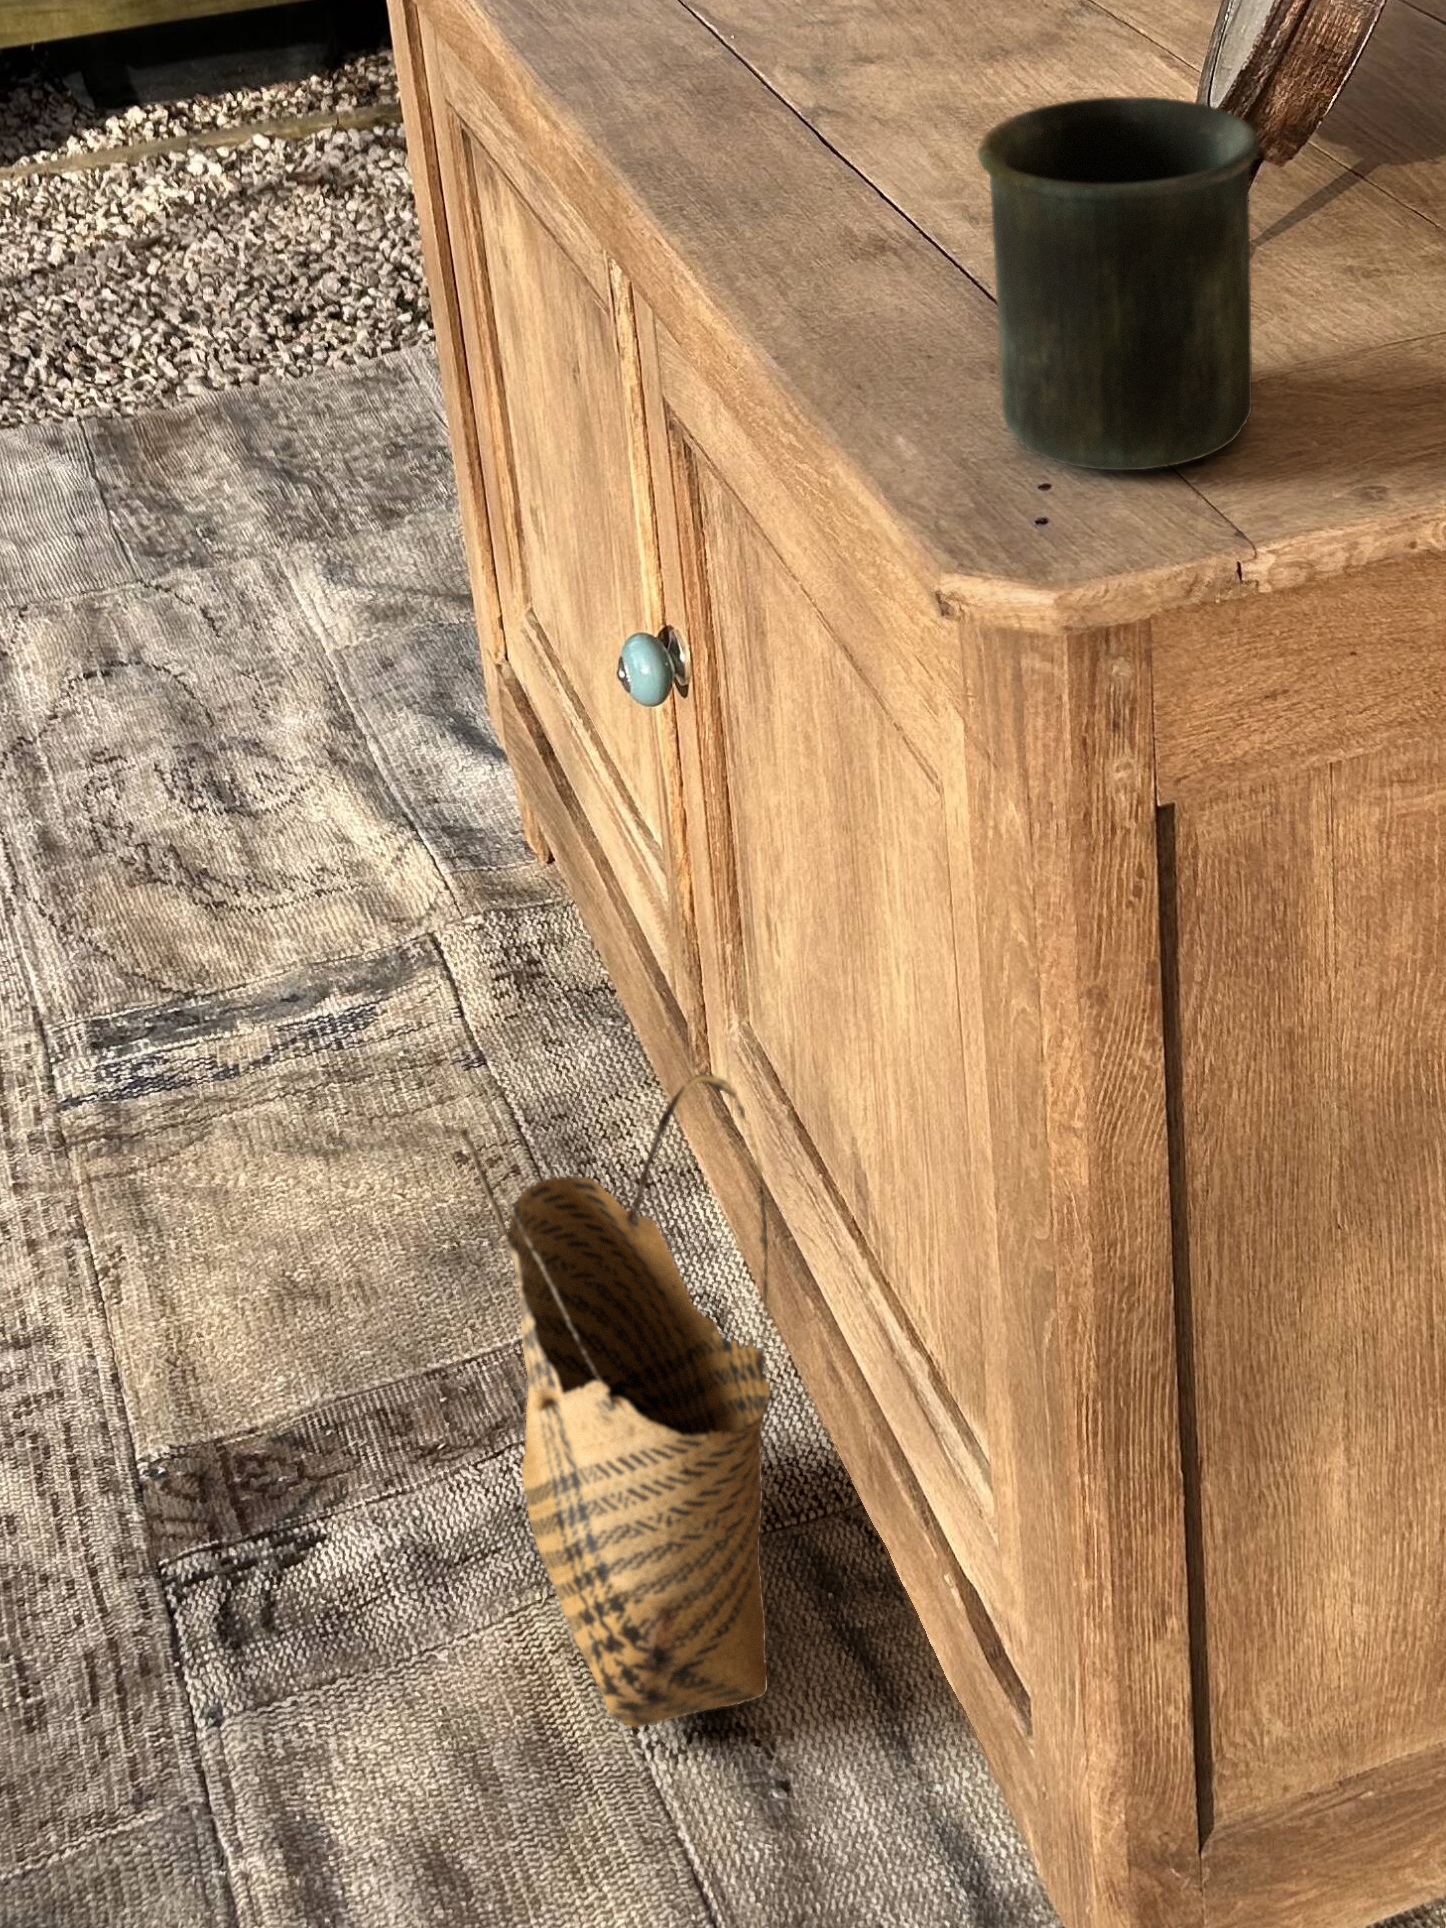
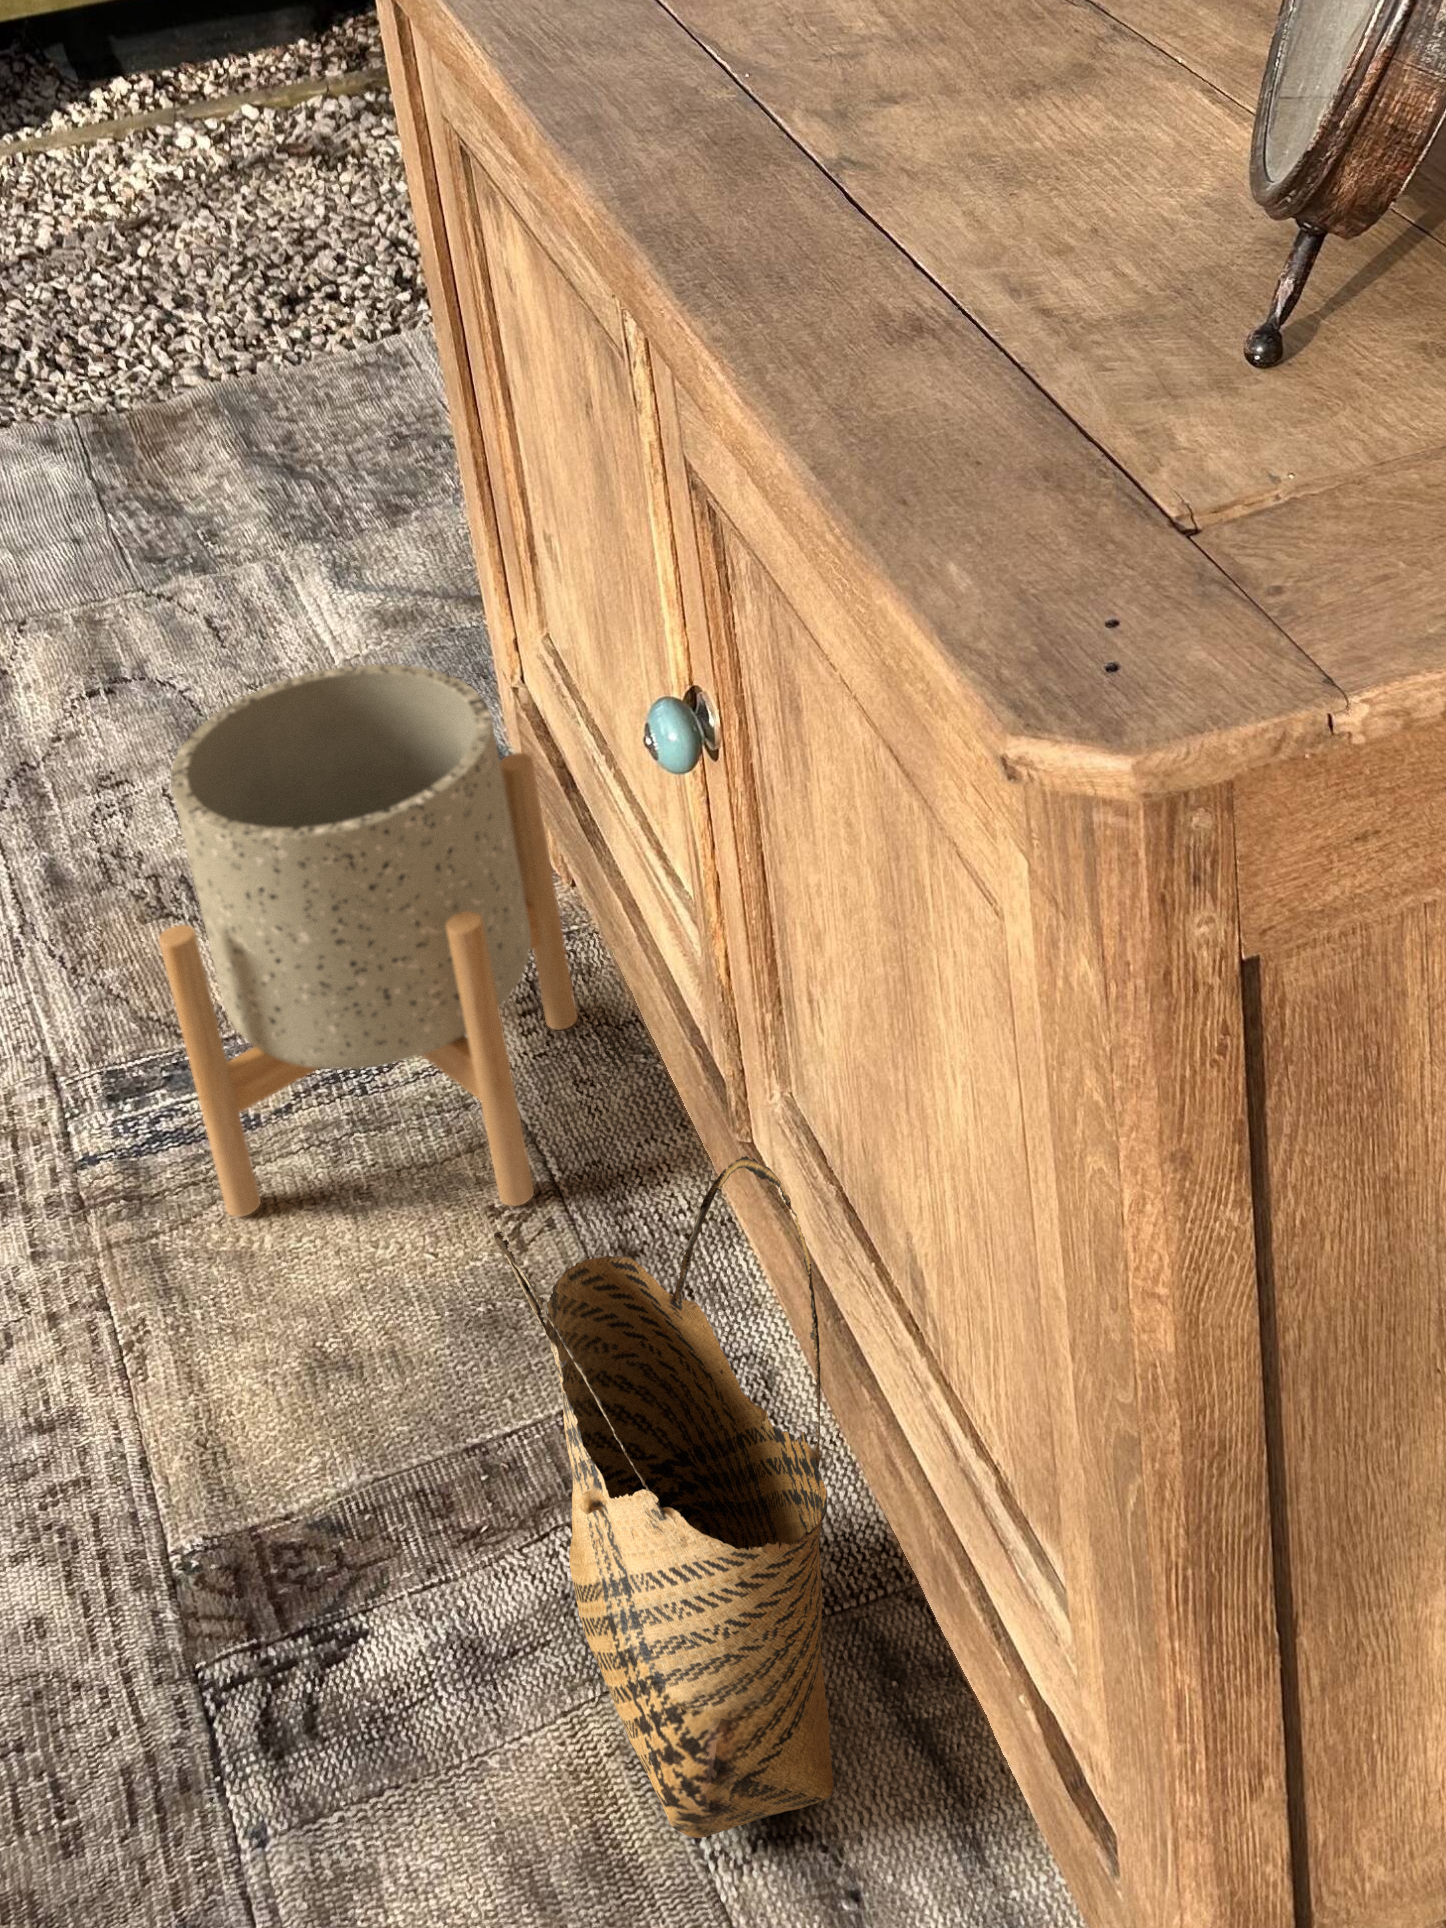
mug: present [978,97,1259,470] -> none [1020,186,1327,600]
planter: none [148,631,549,1160] -> present [159,664,578,1217]

